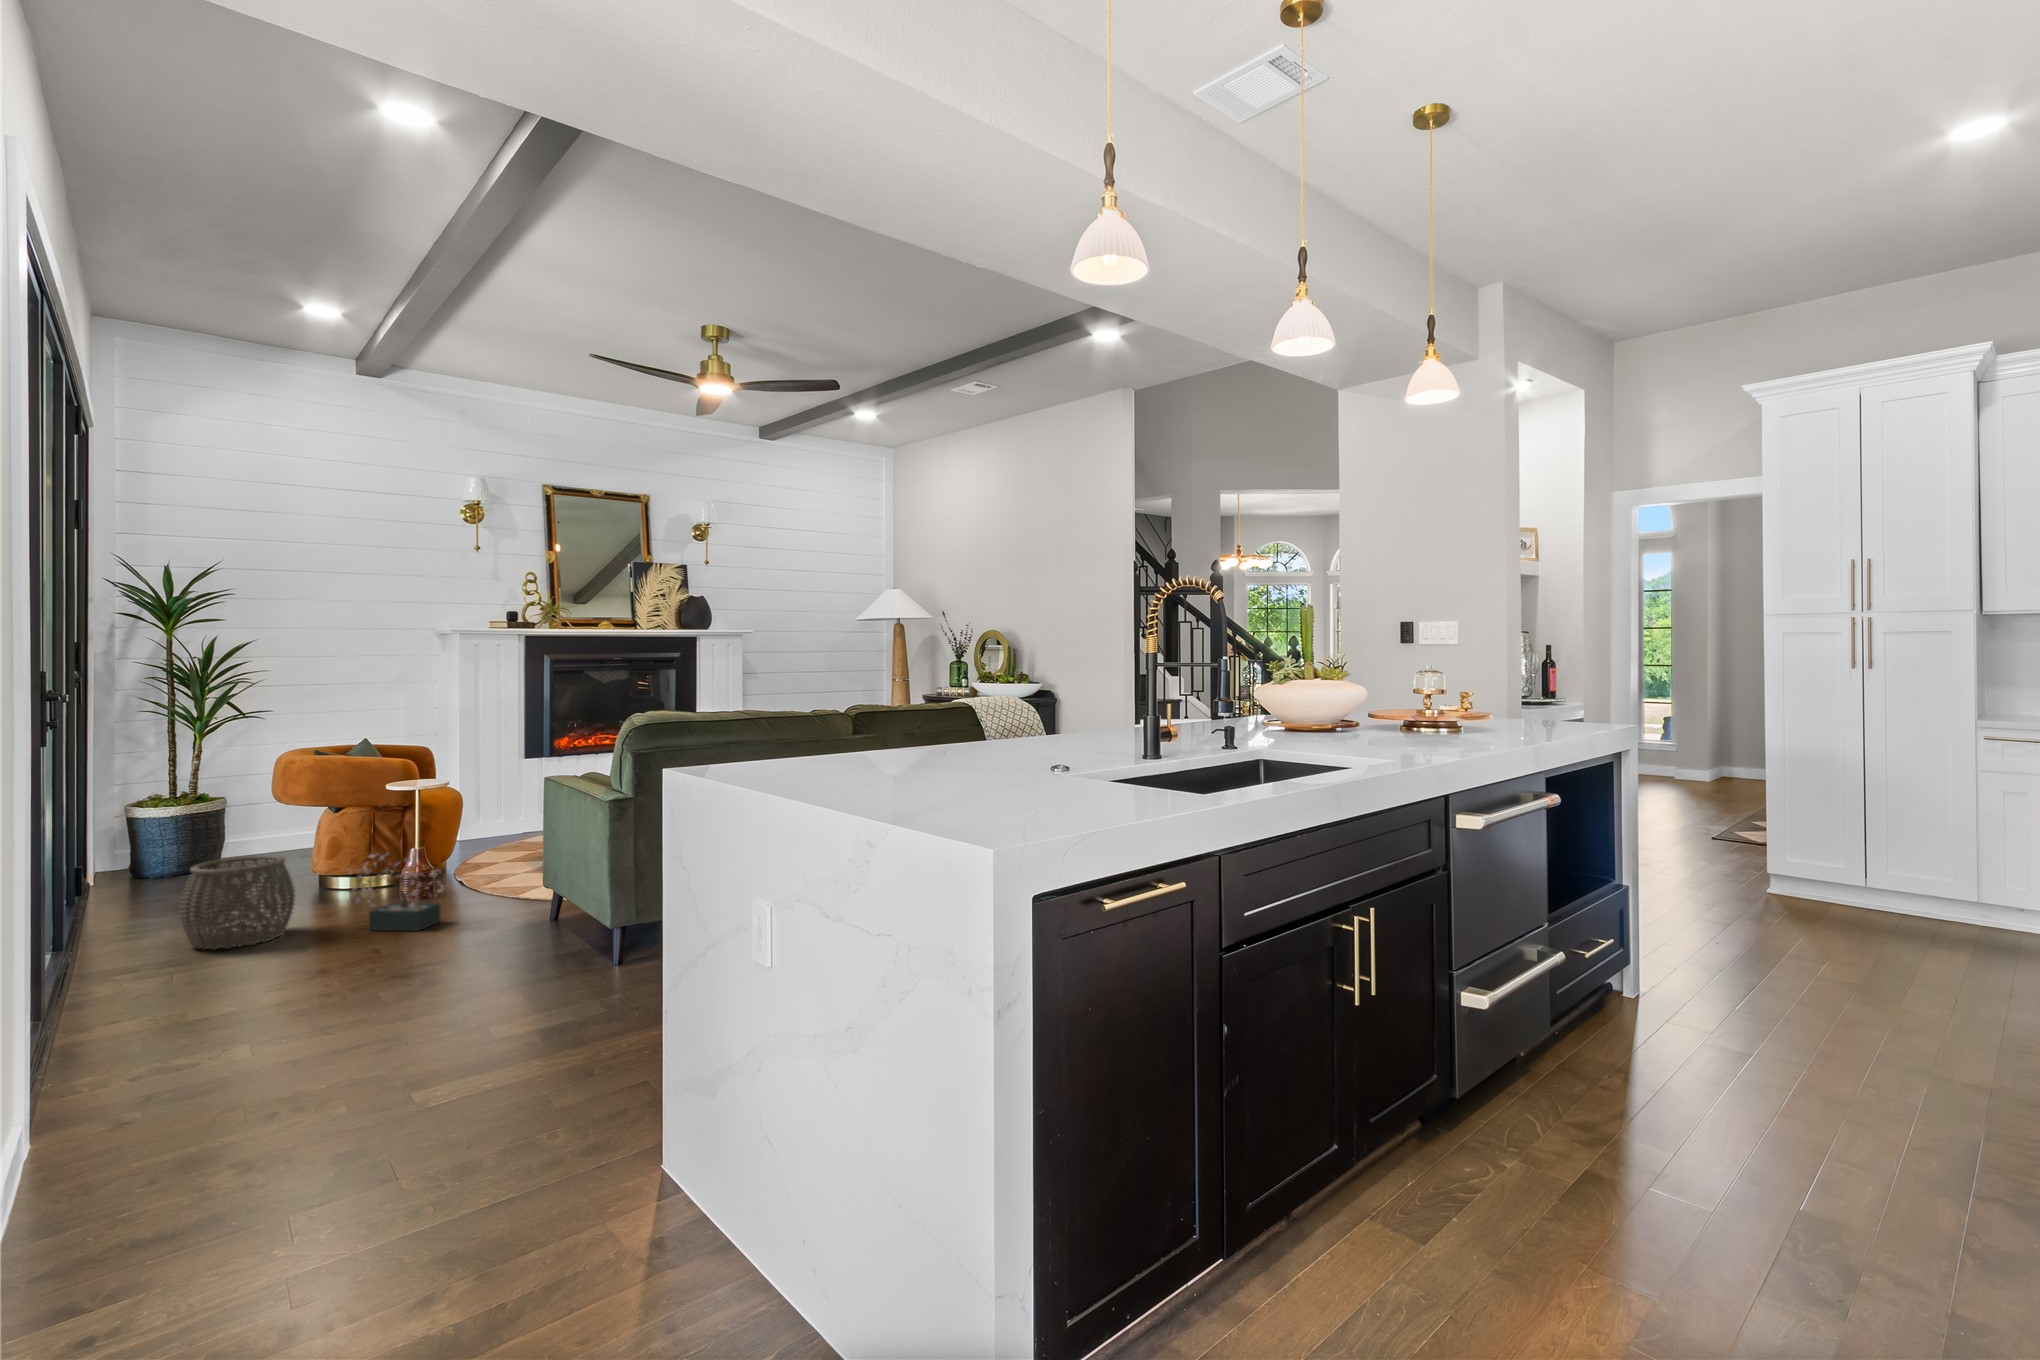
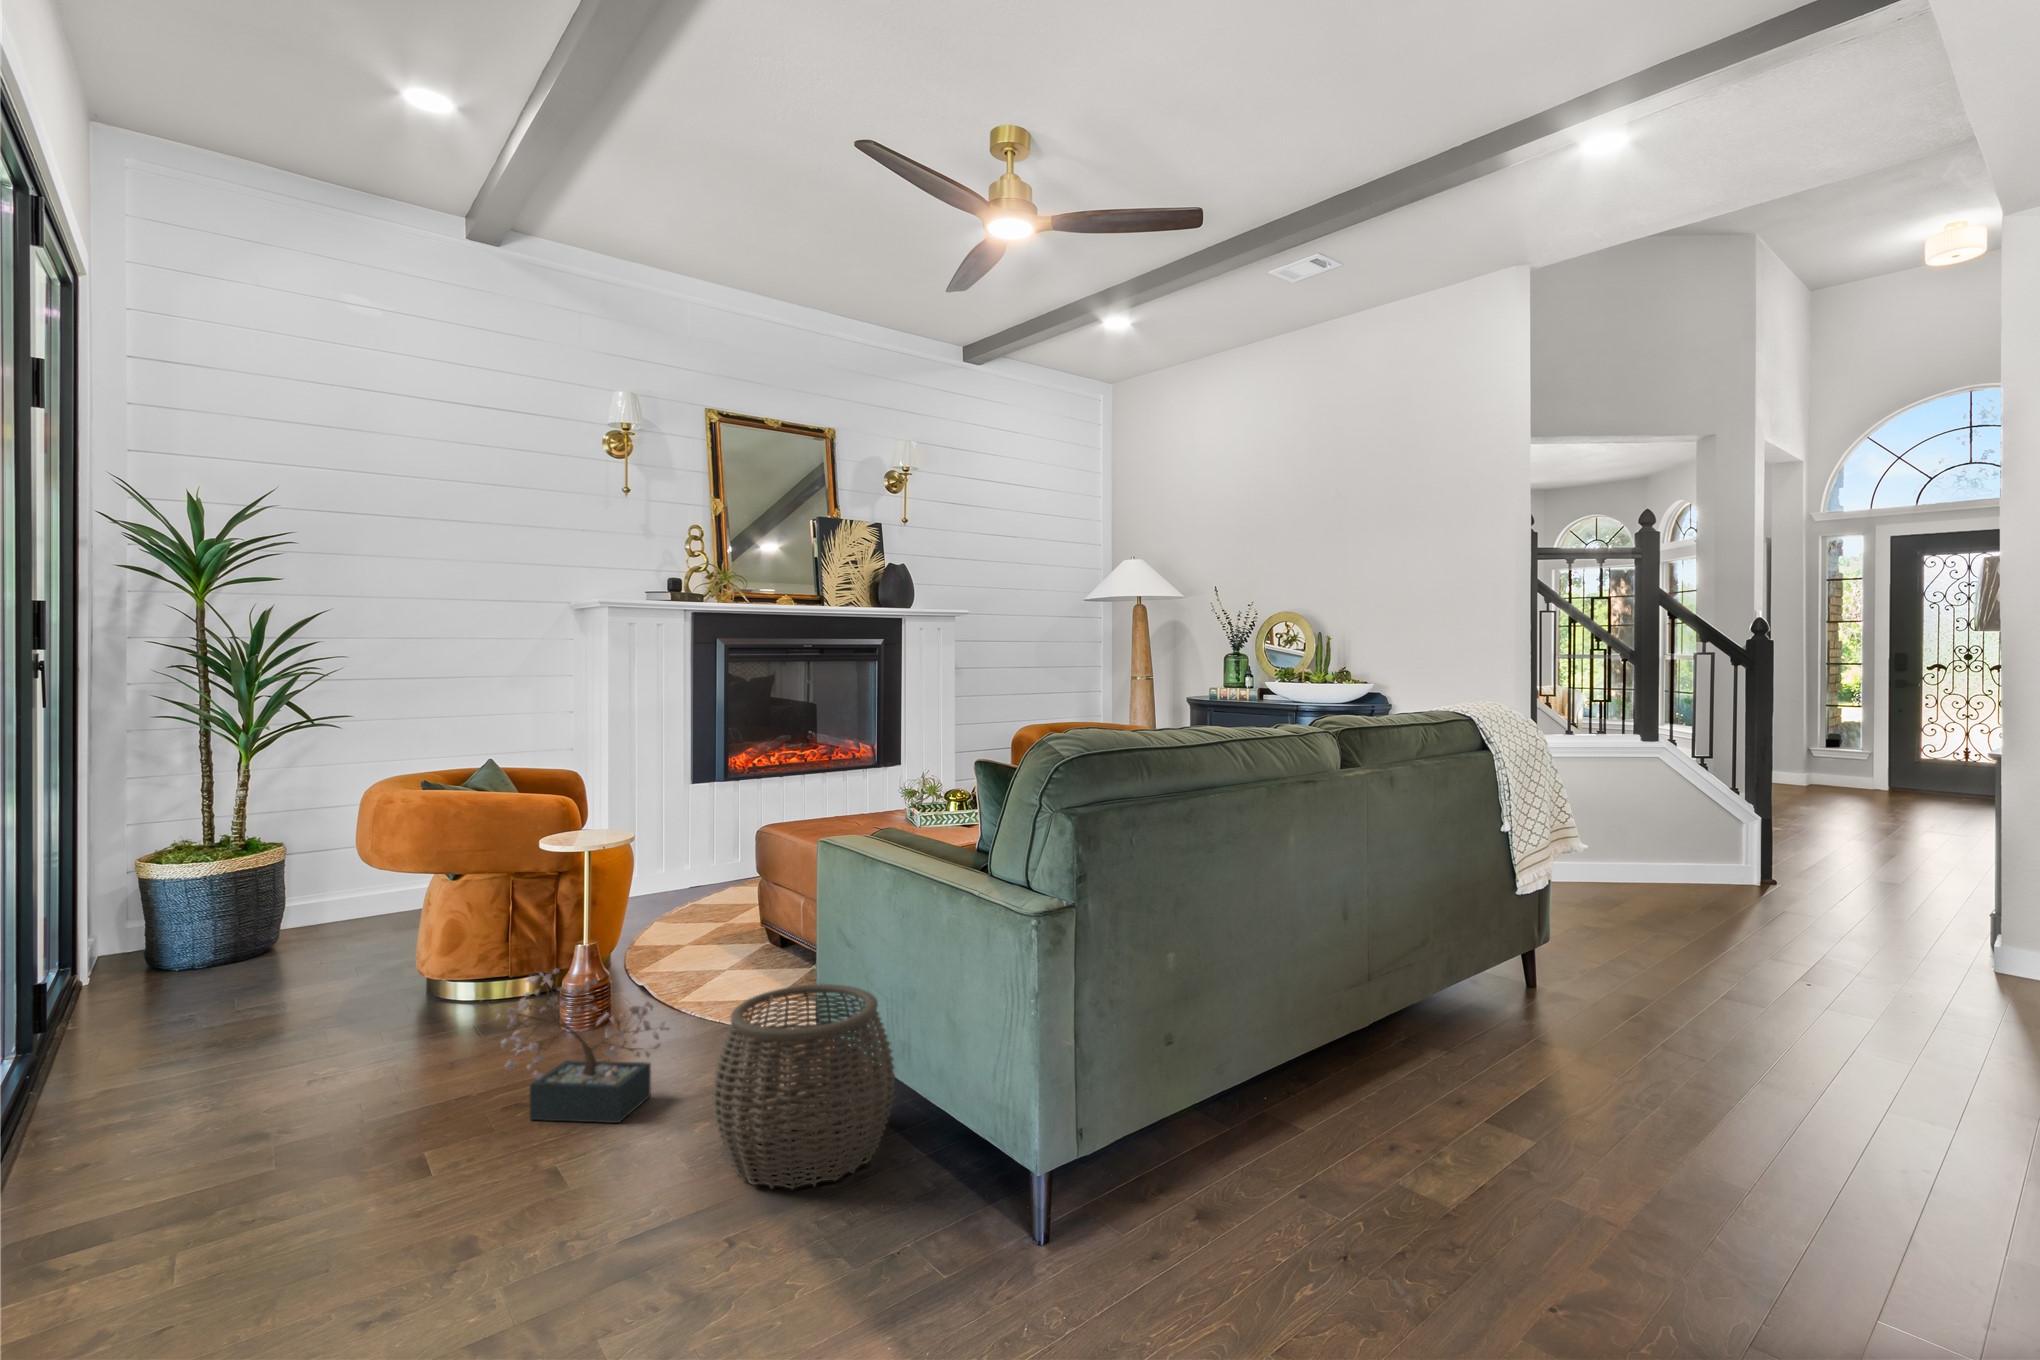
woven basket: present [180,856,295,950] -> present [713,984,895,1189]

